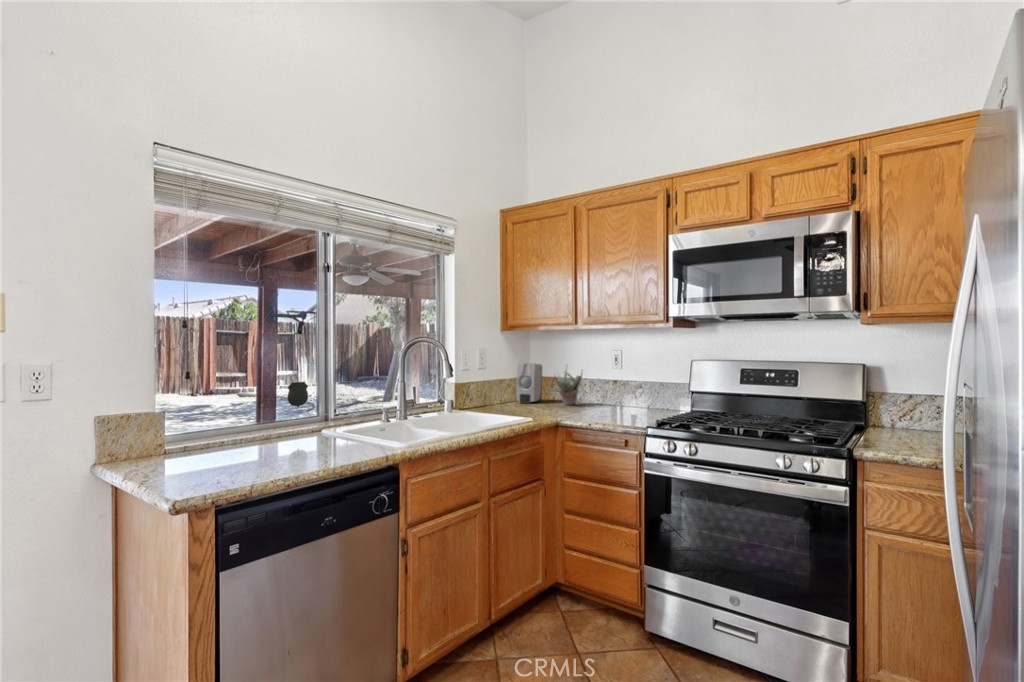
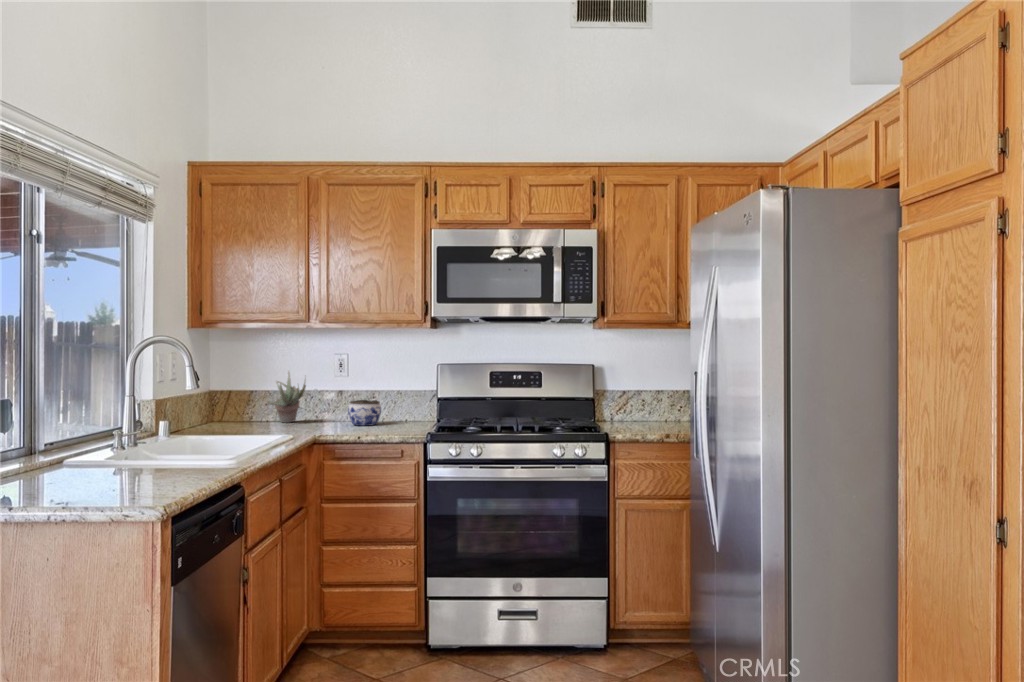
soap dispenser: present [516,363,542,404] -> none [211,371,237,425]
jar: none [601,390,630,414] -> present [348,400,381,426]

